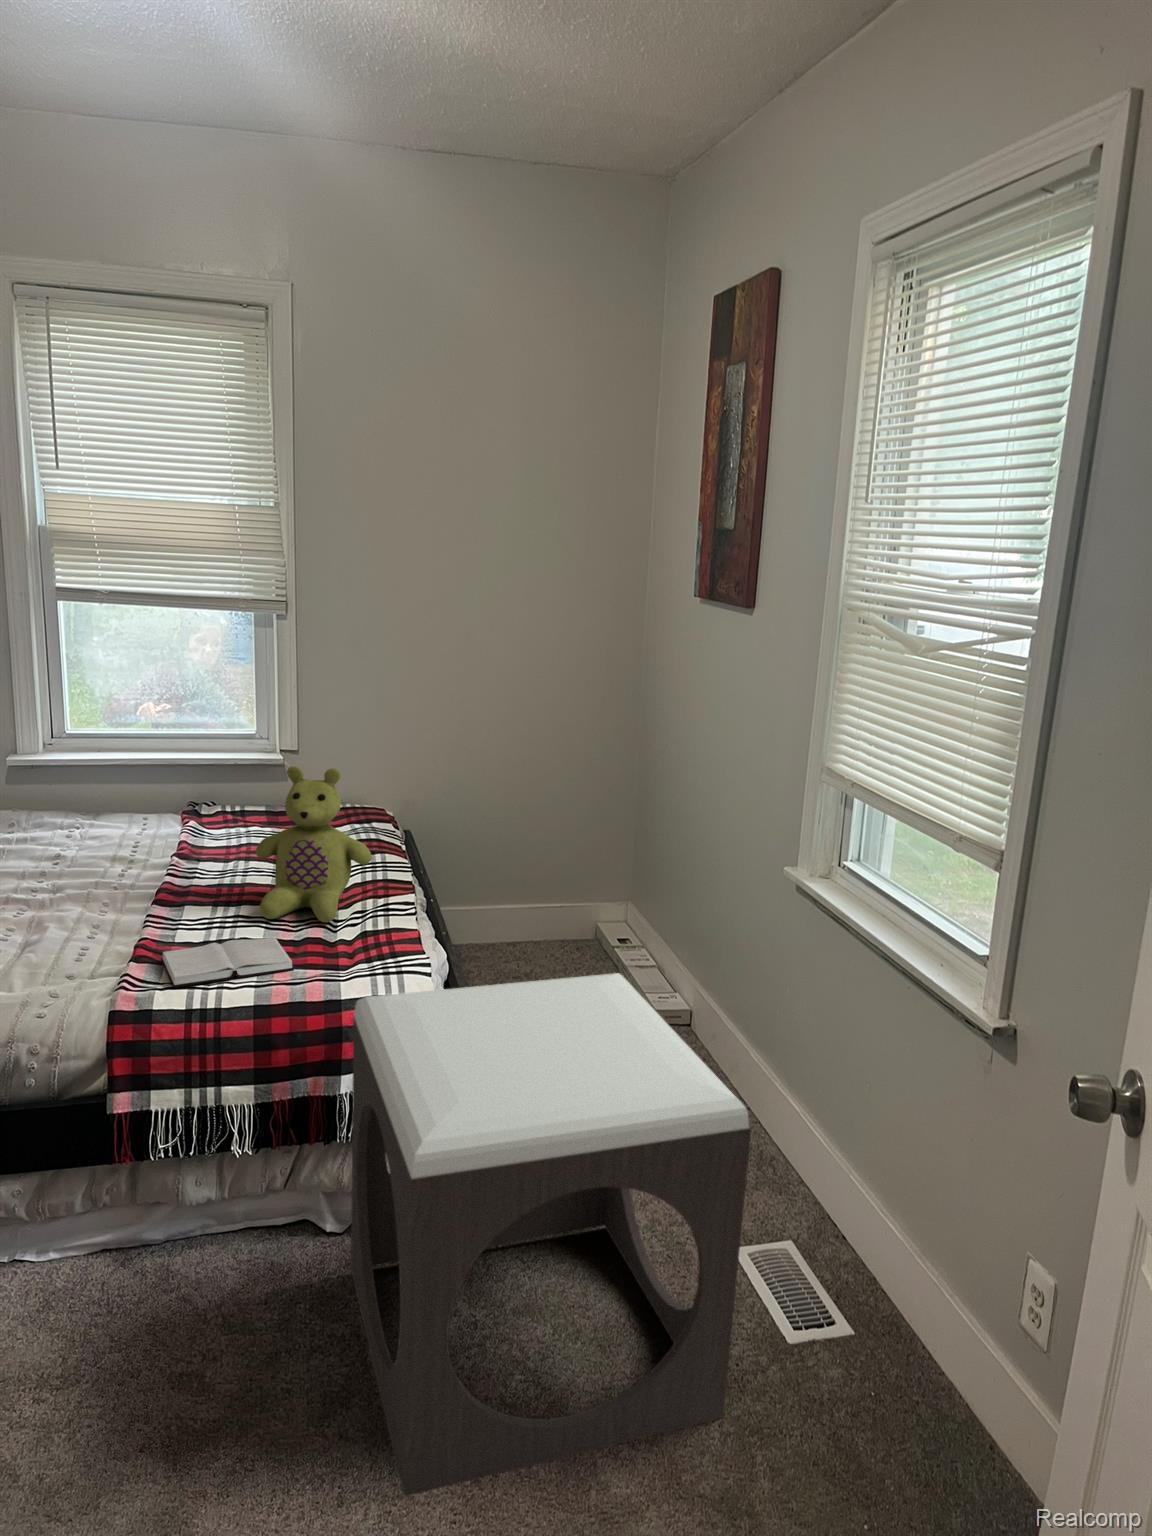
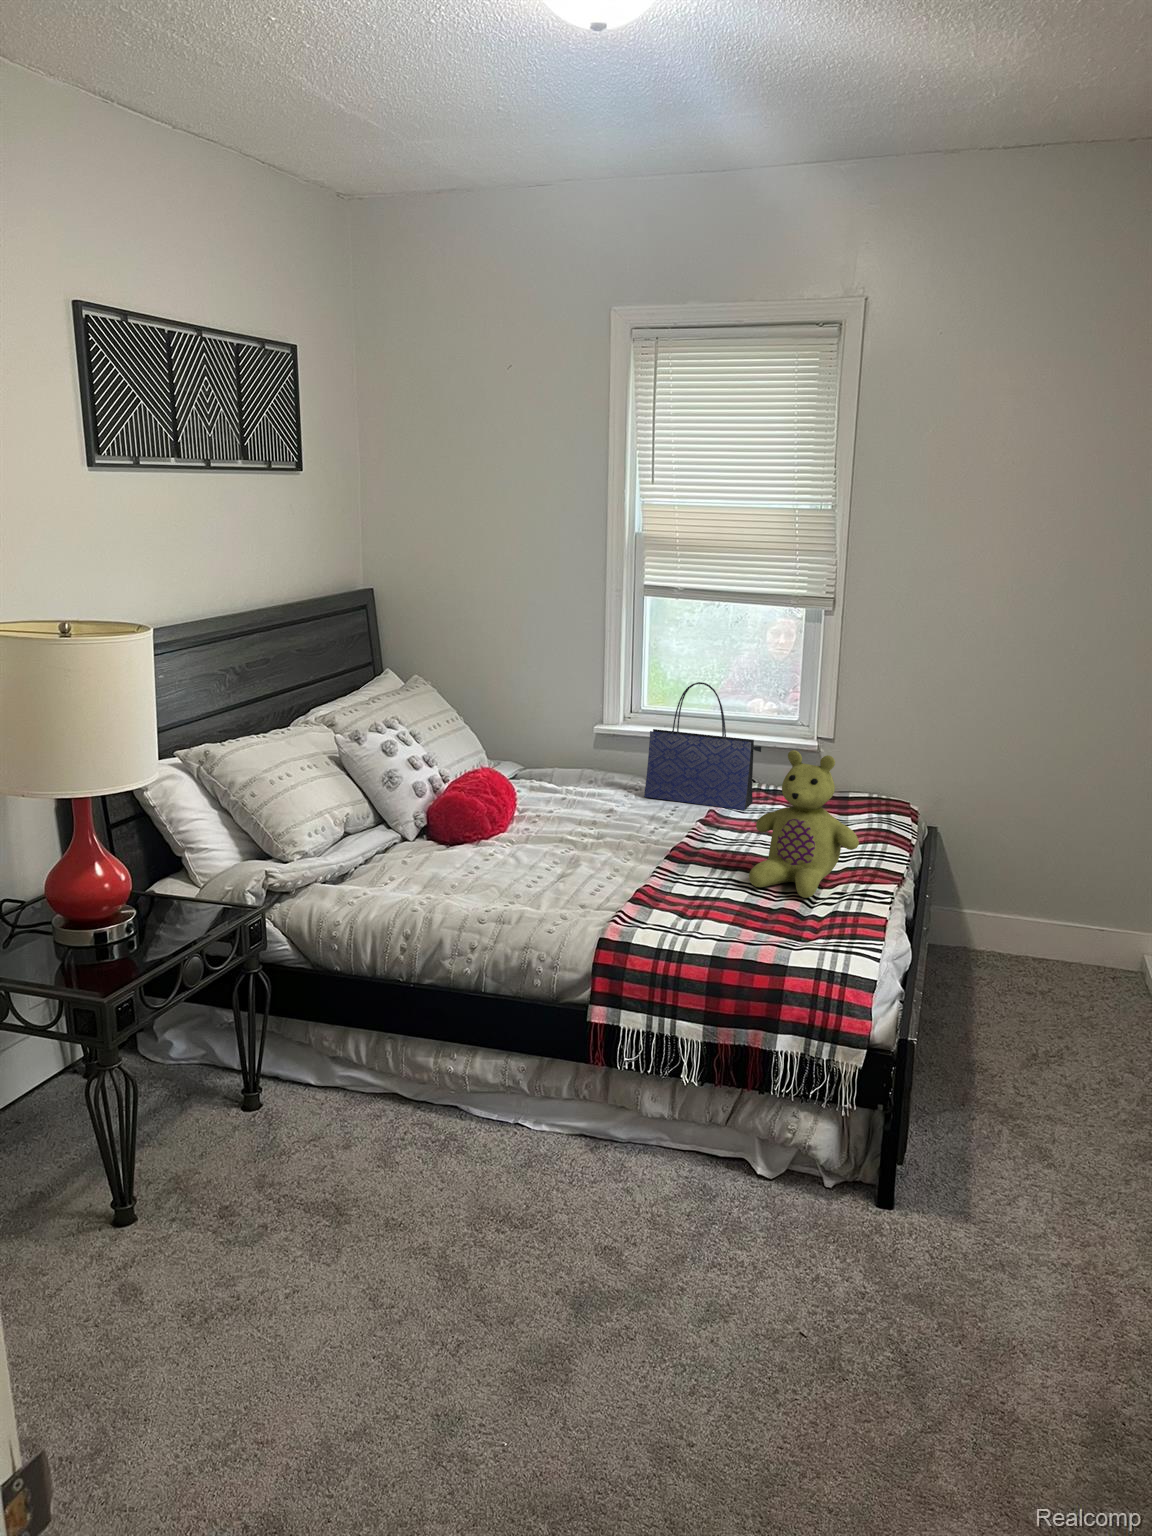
tote bag: none [93,699,230,837] -> present [644,682,761,810]
hardback book: present [161,938,294,987] -> none [654,898,759,934]
footstool: present [351,973,751,1496] -> none [746,964,1137,1473]

